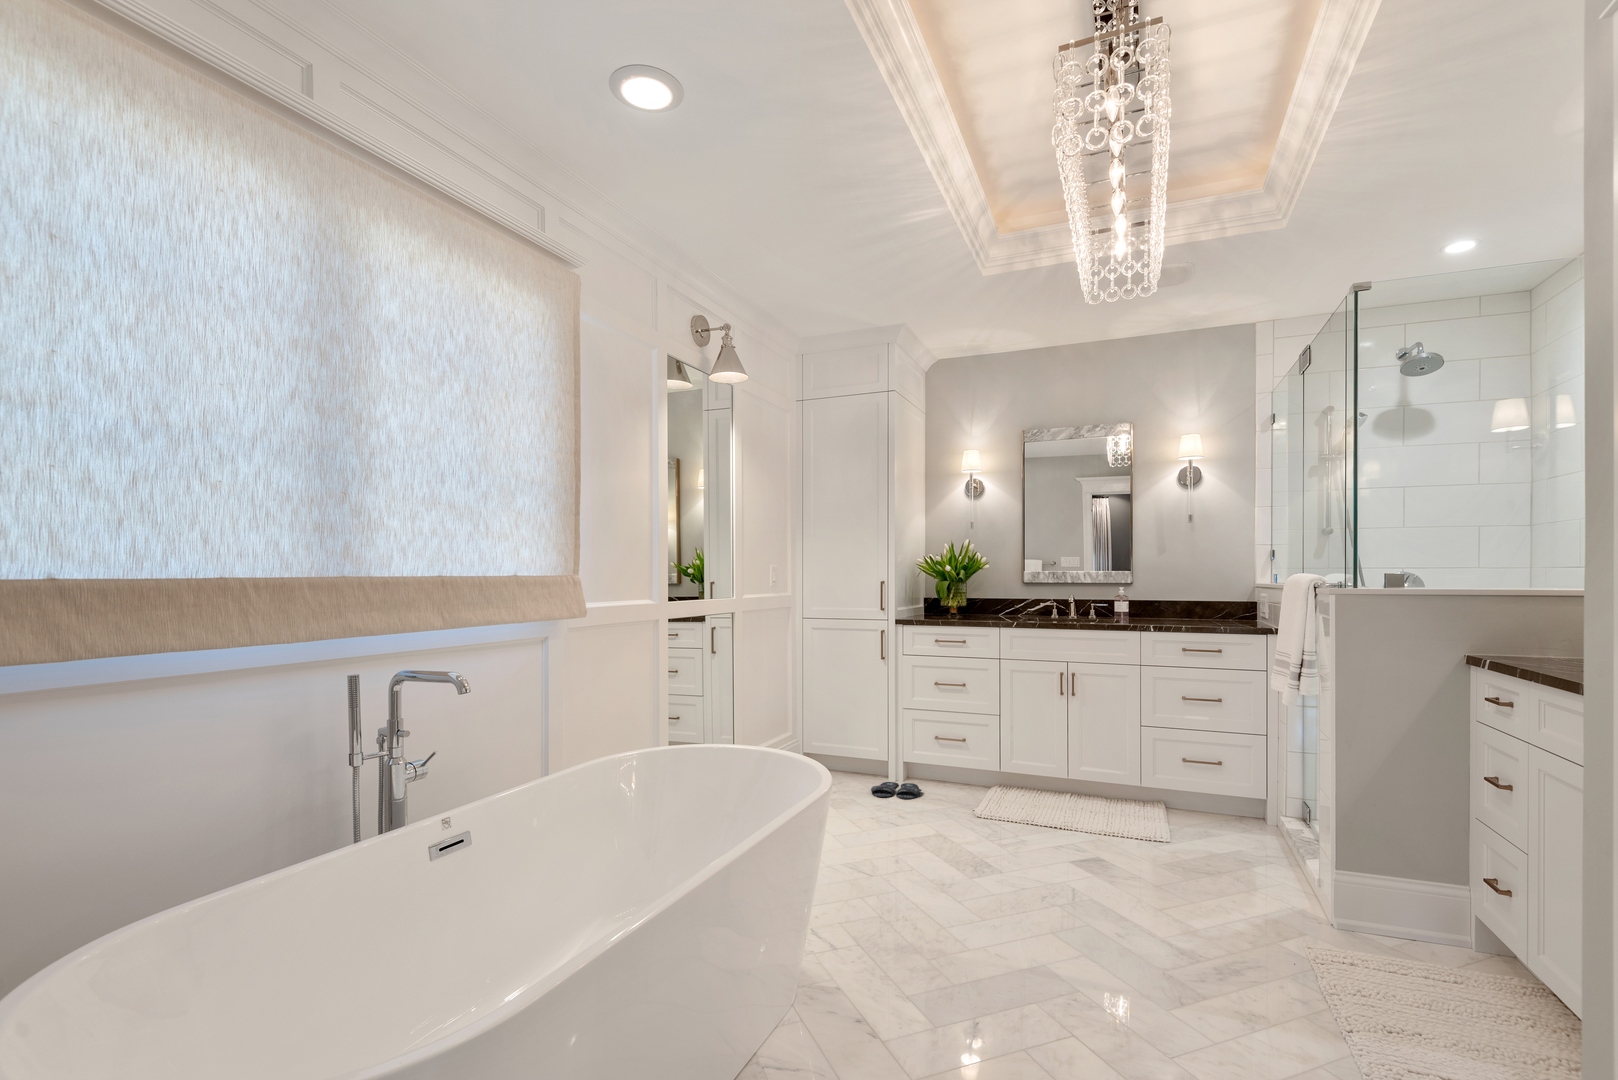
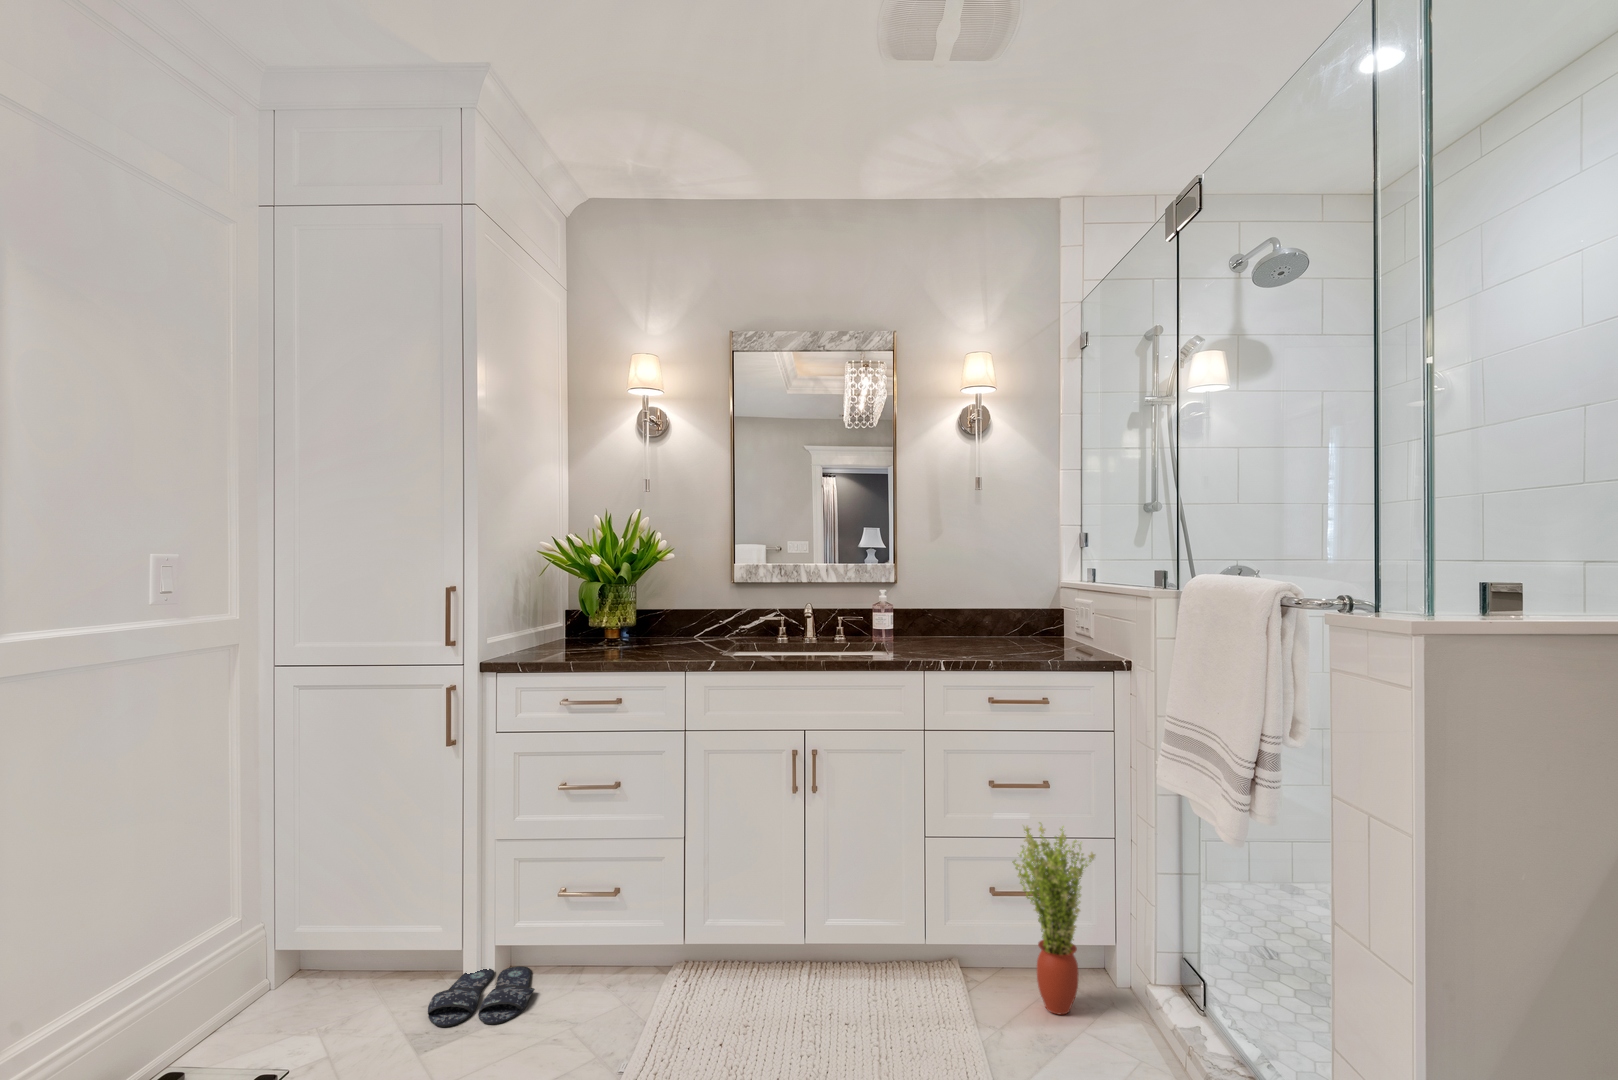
potted plant: none [1191,717,1243,826] -> present [1013,823,1095,1015]

